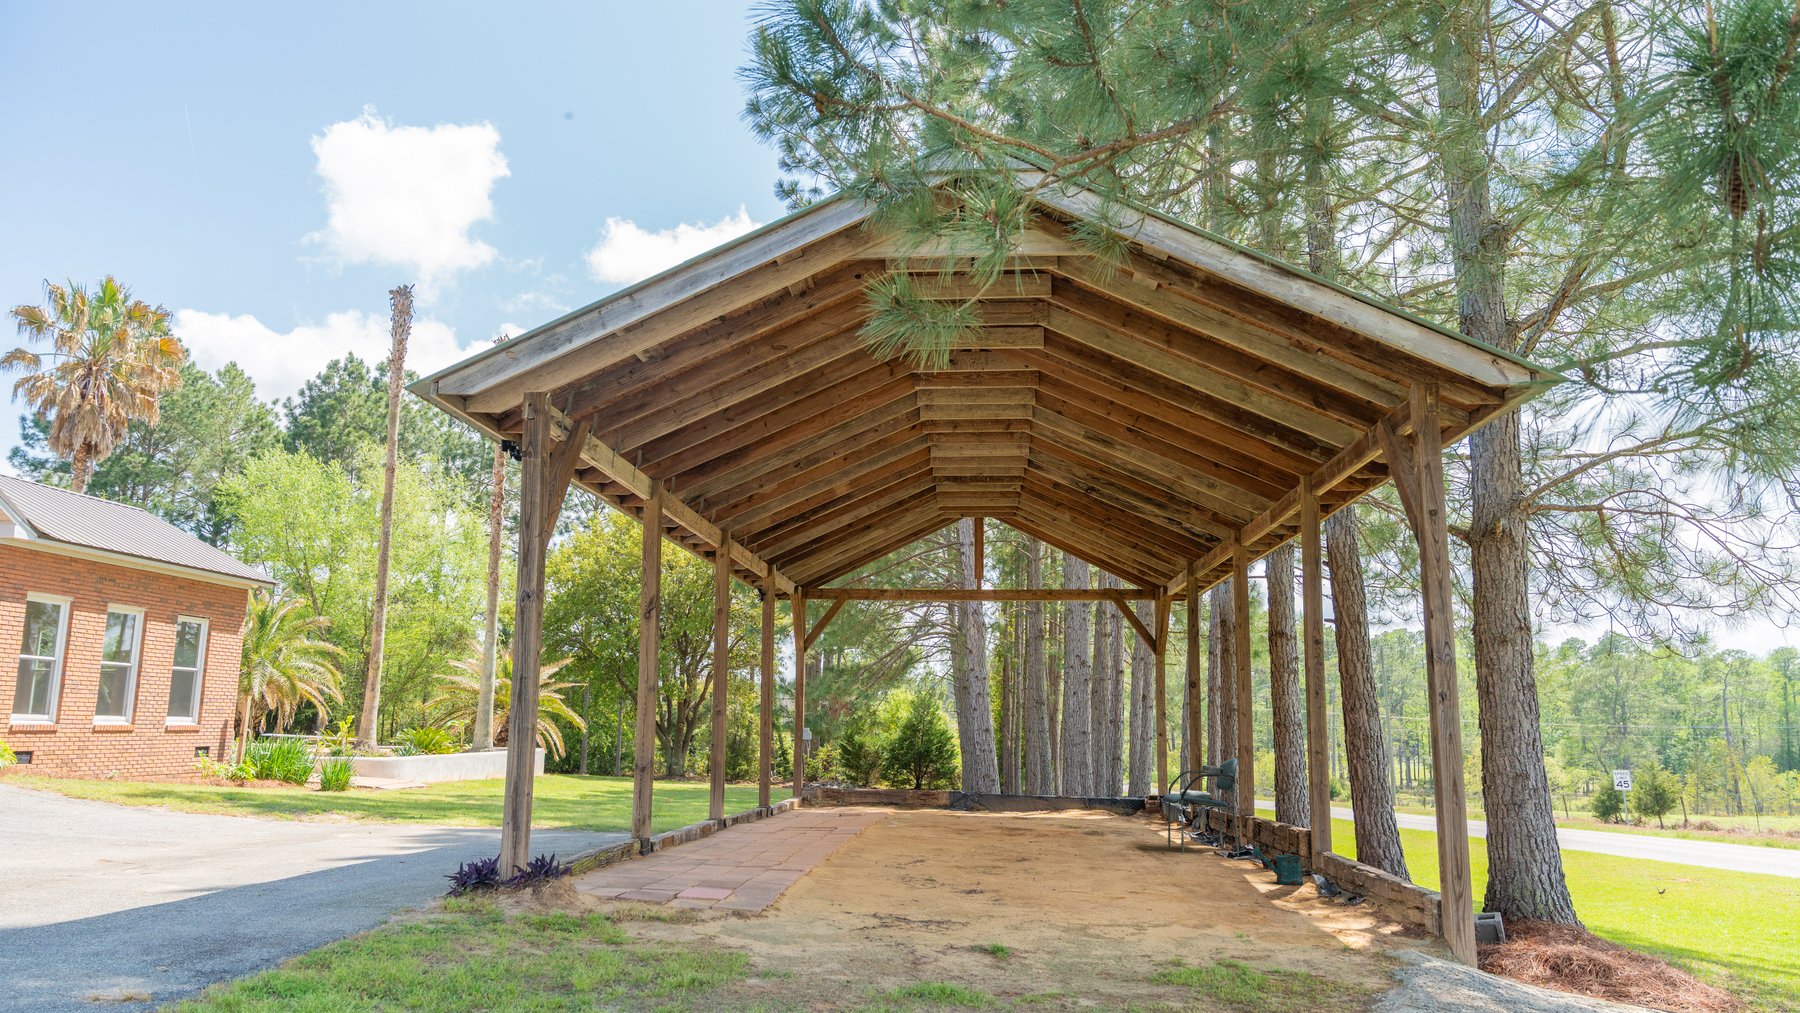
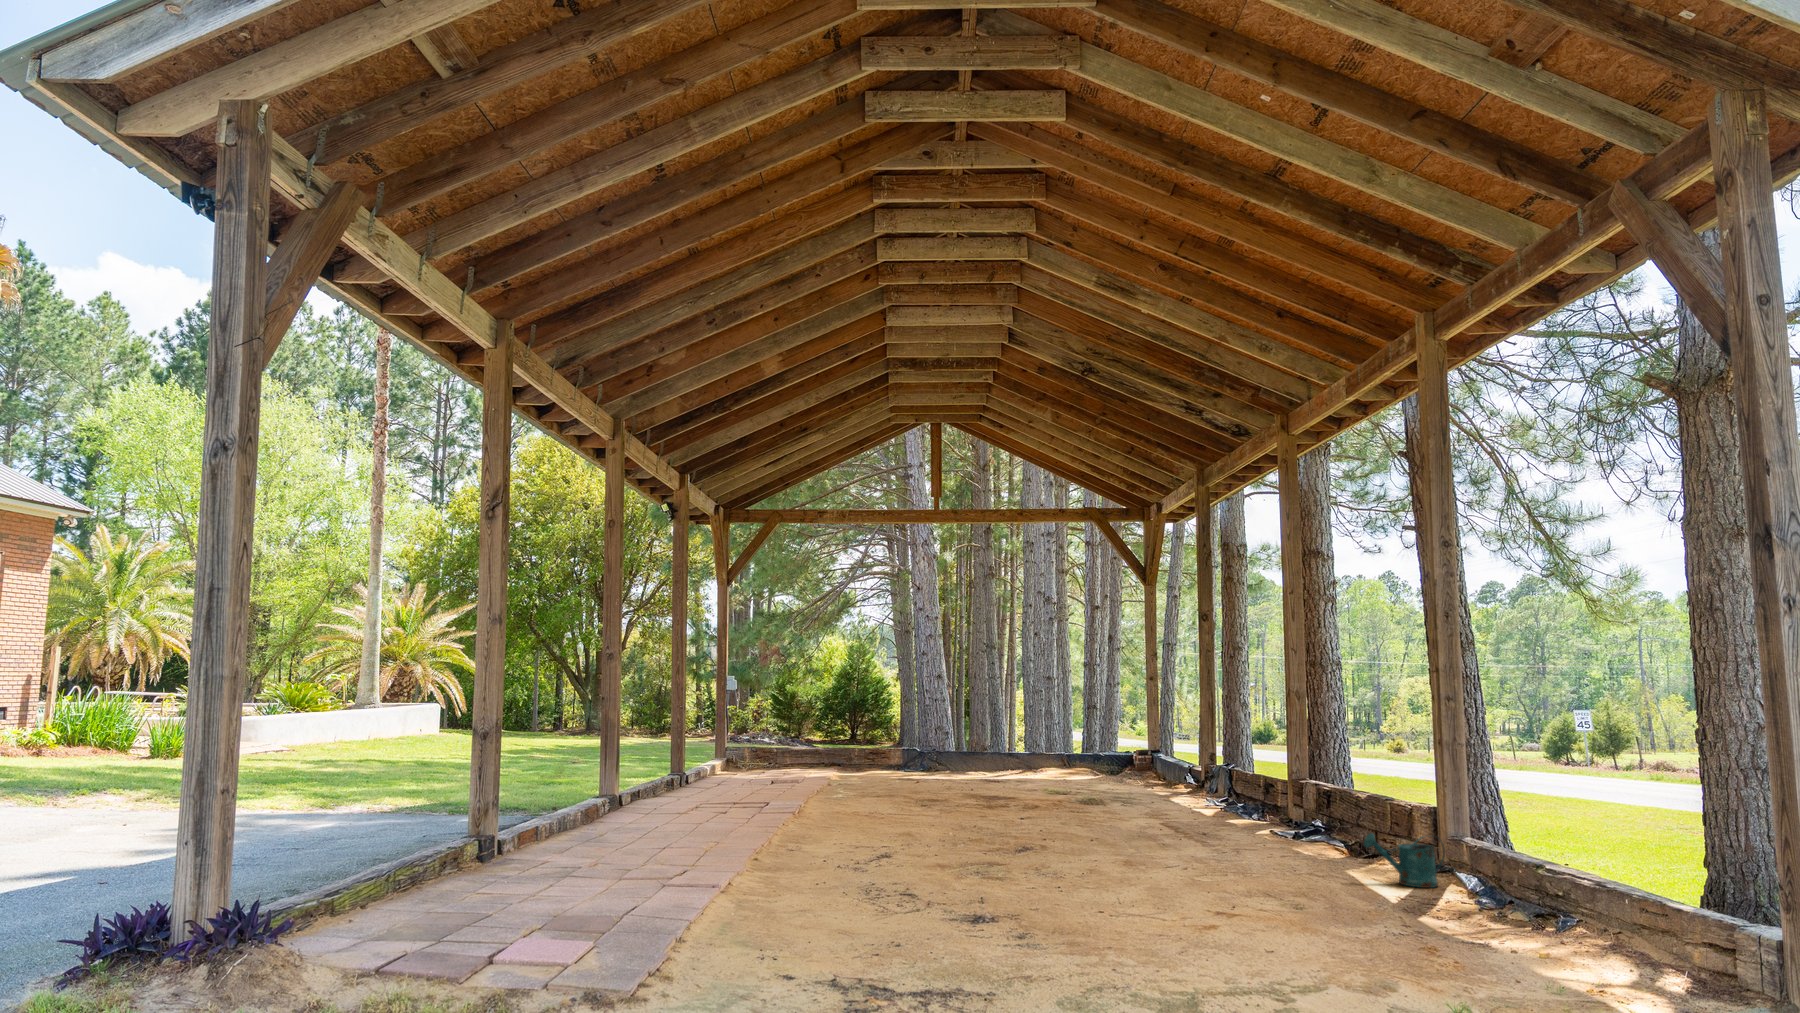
chair: present [1162,758,1239,856] -> none [1192,707,1299,835]

